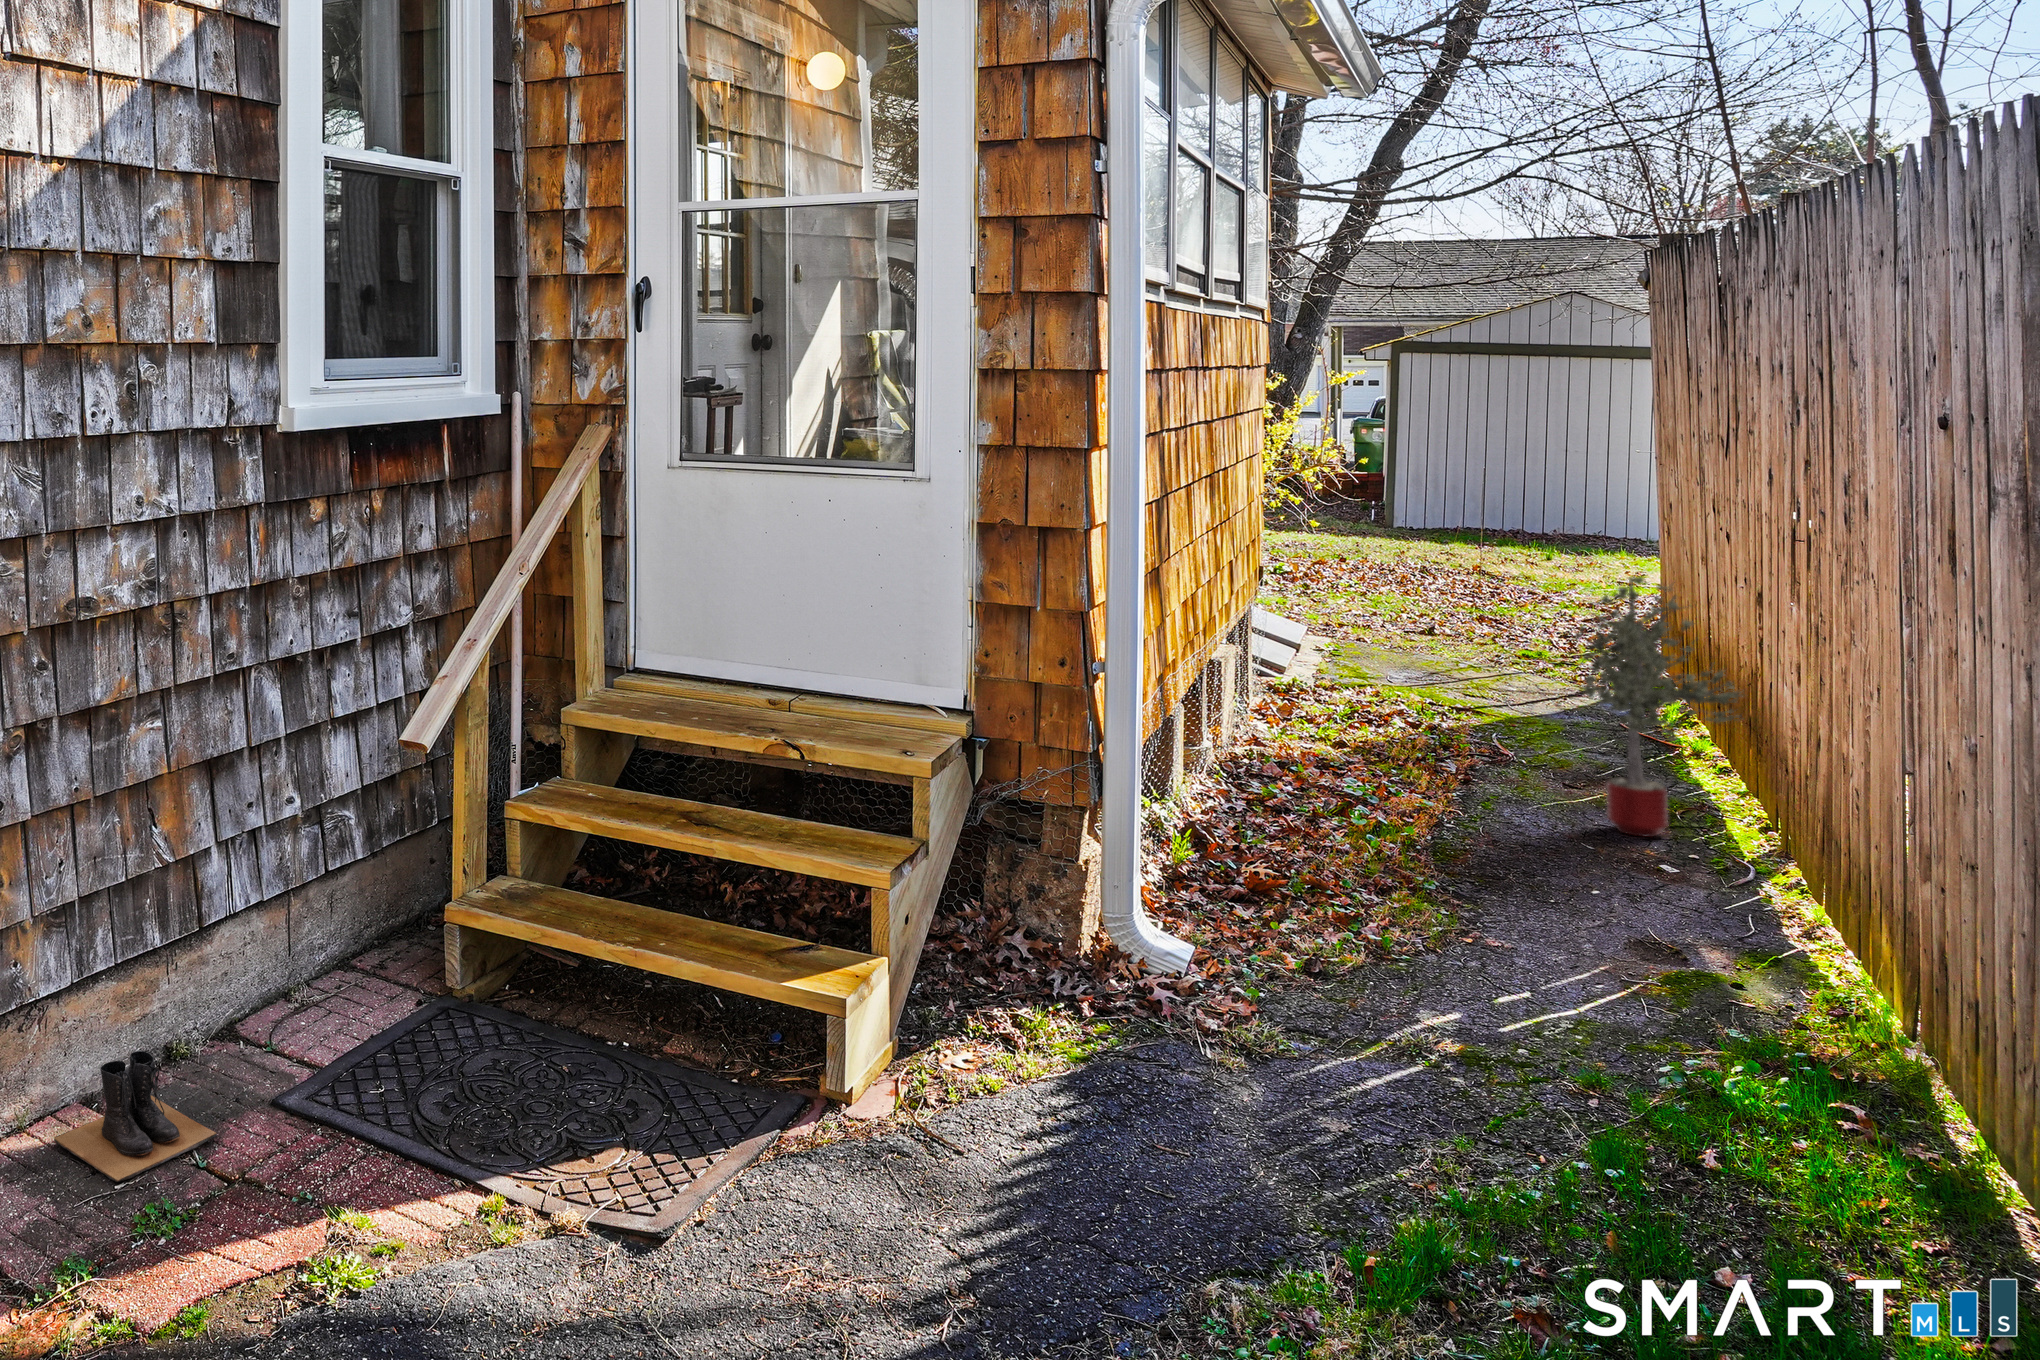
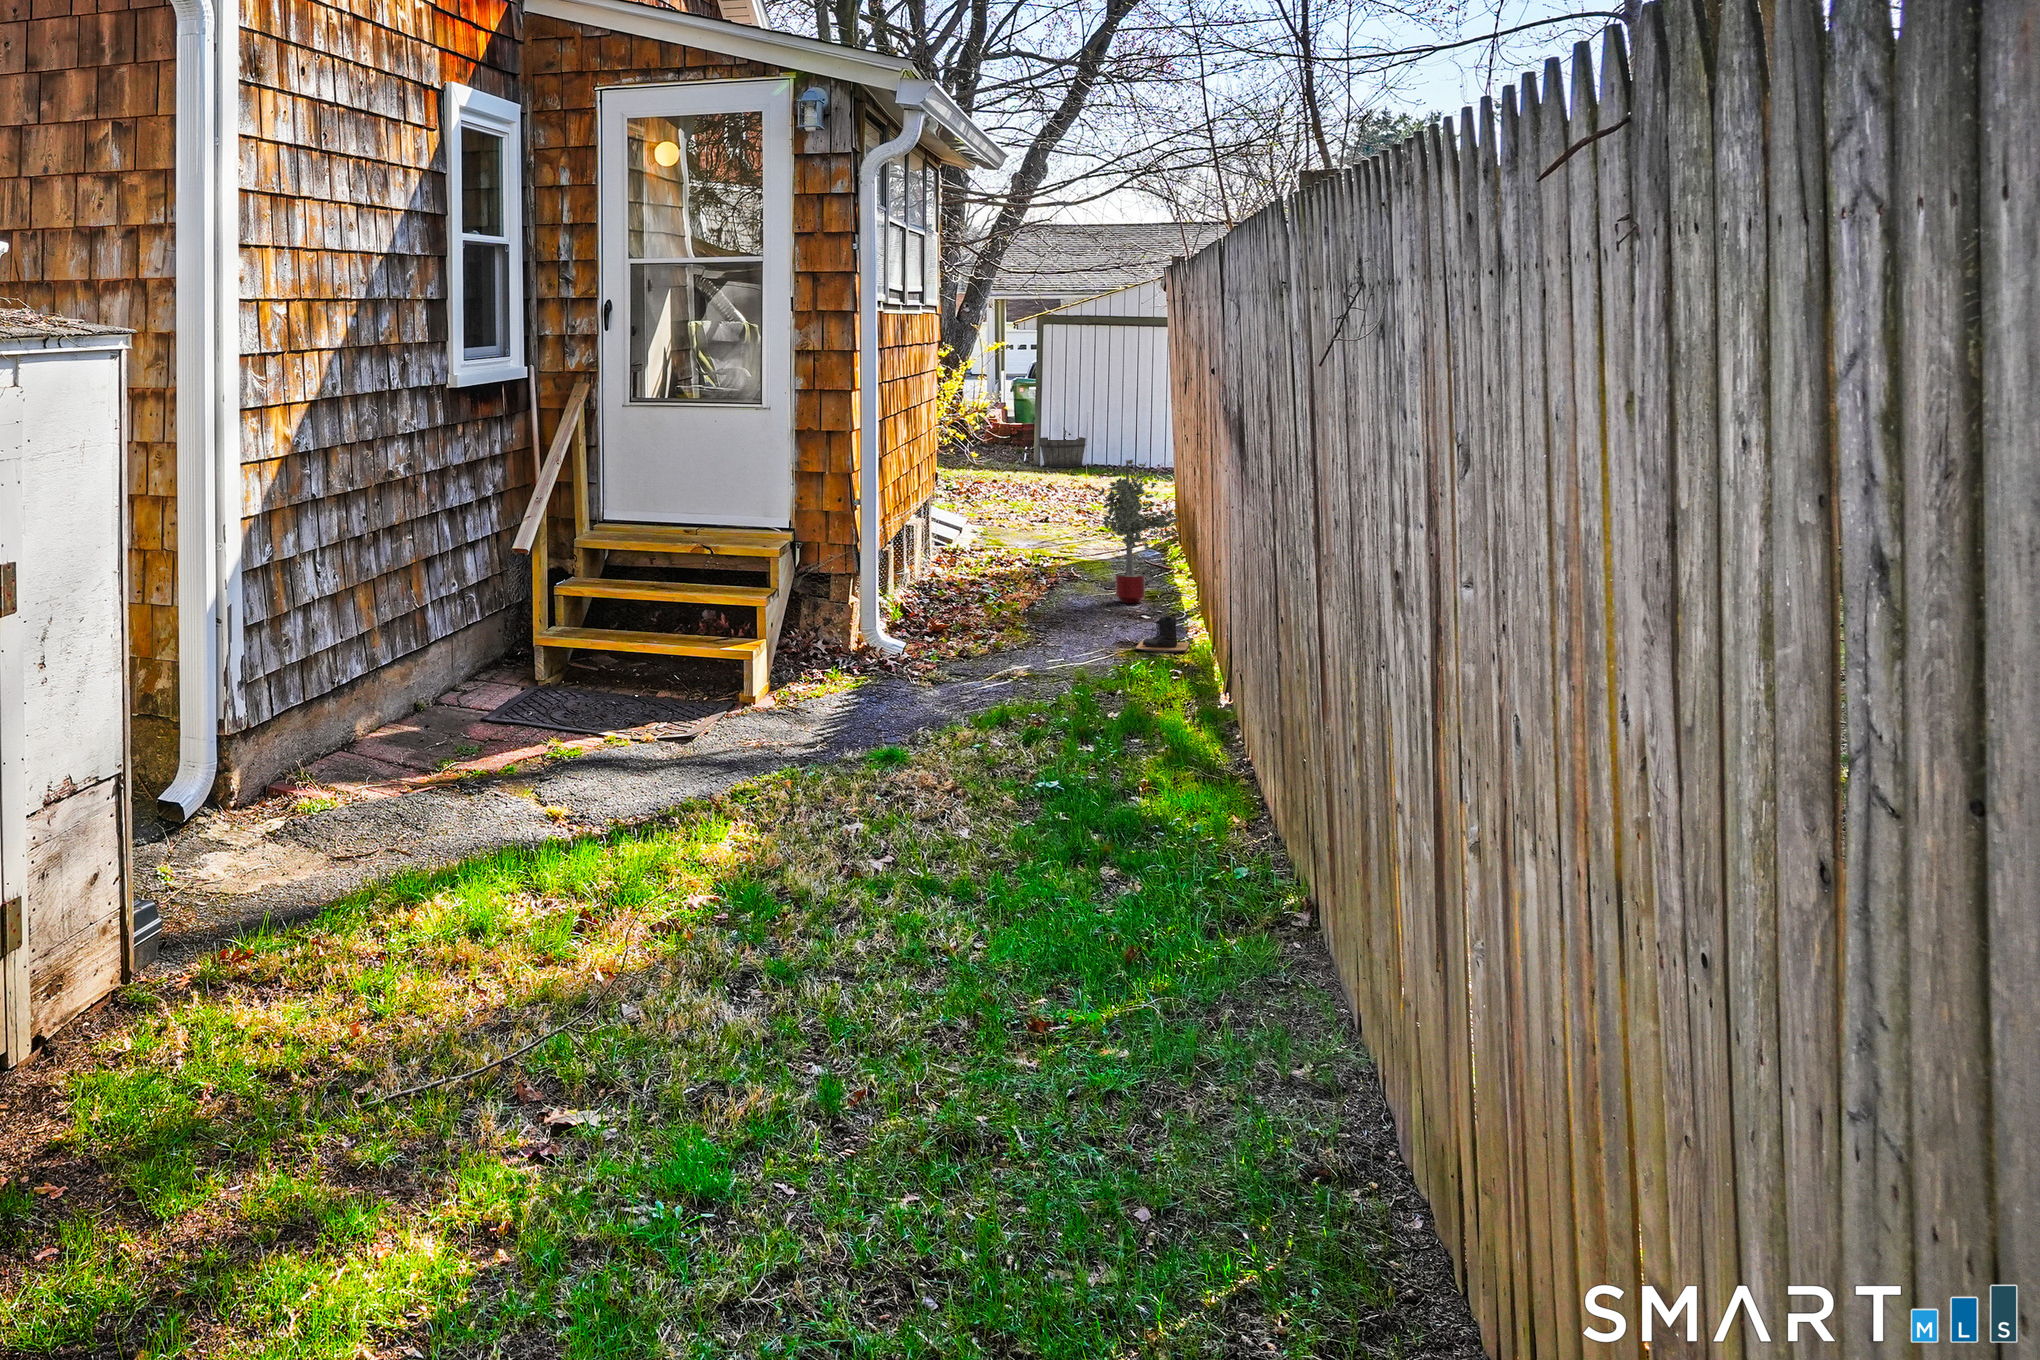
wooden bucket: none [1398,485,1465,536] -> present [1039,428,1086,467]
boots: present [54,1051,217,1182] -> present [1135,617,1190,652]

